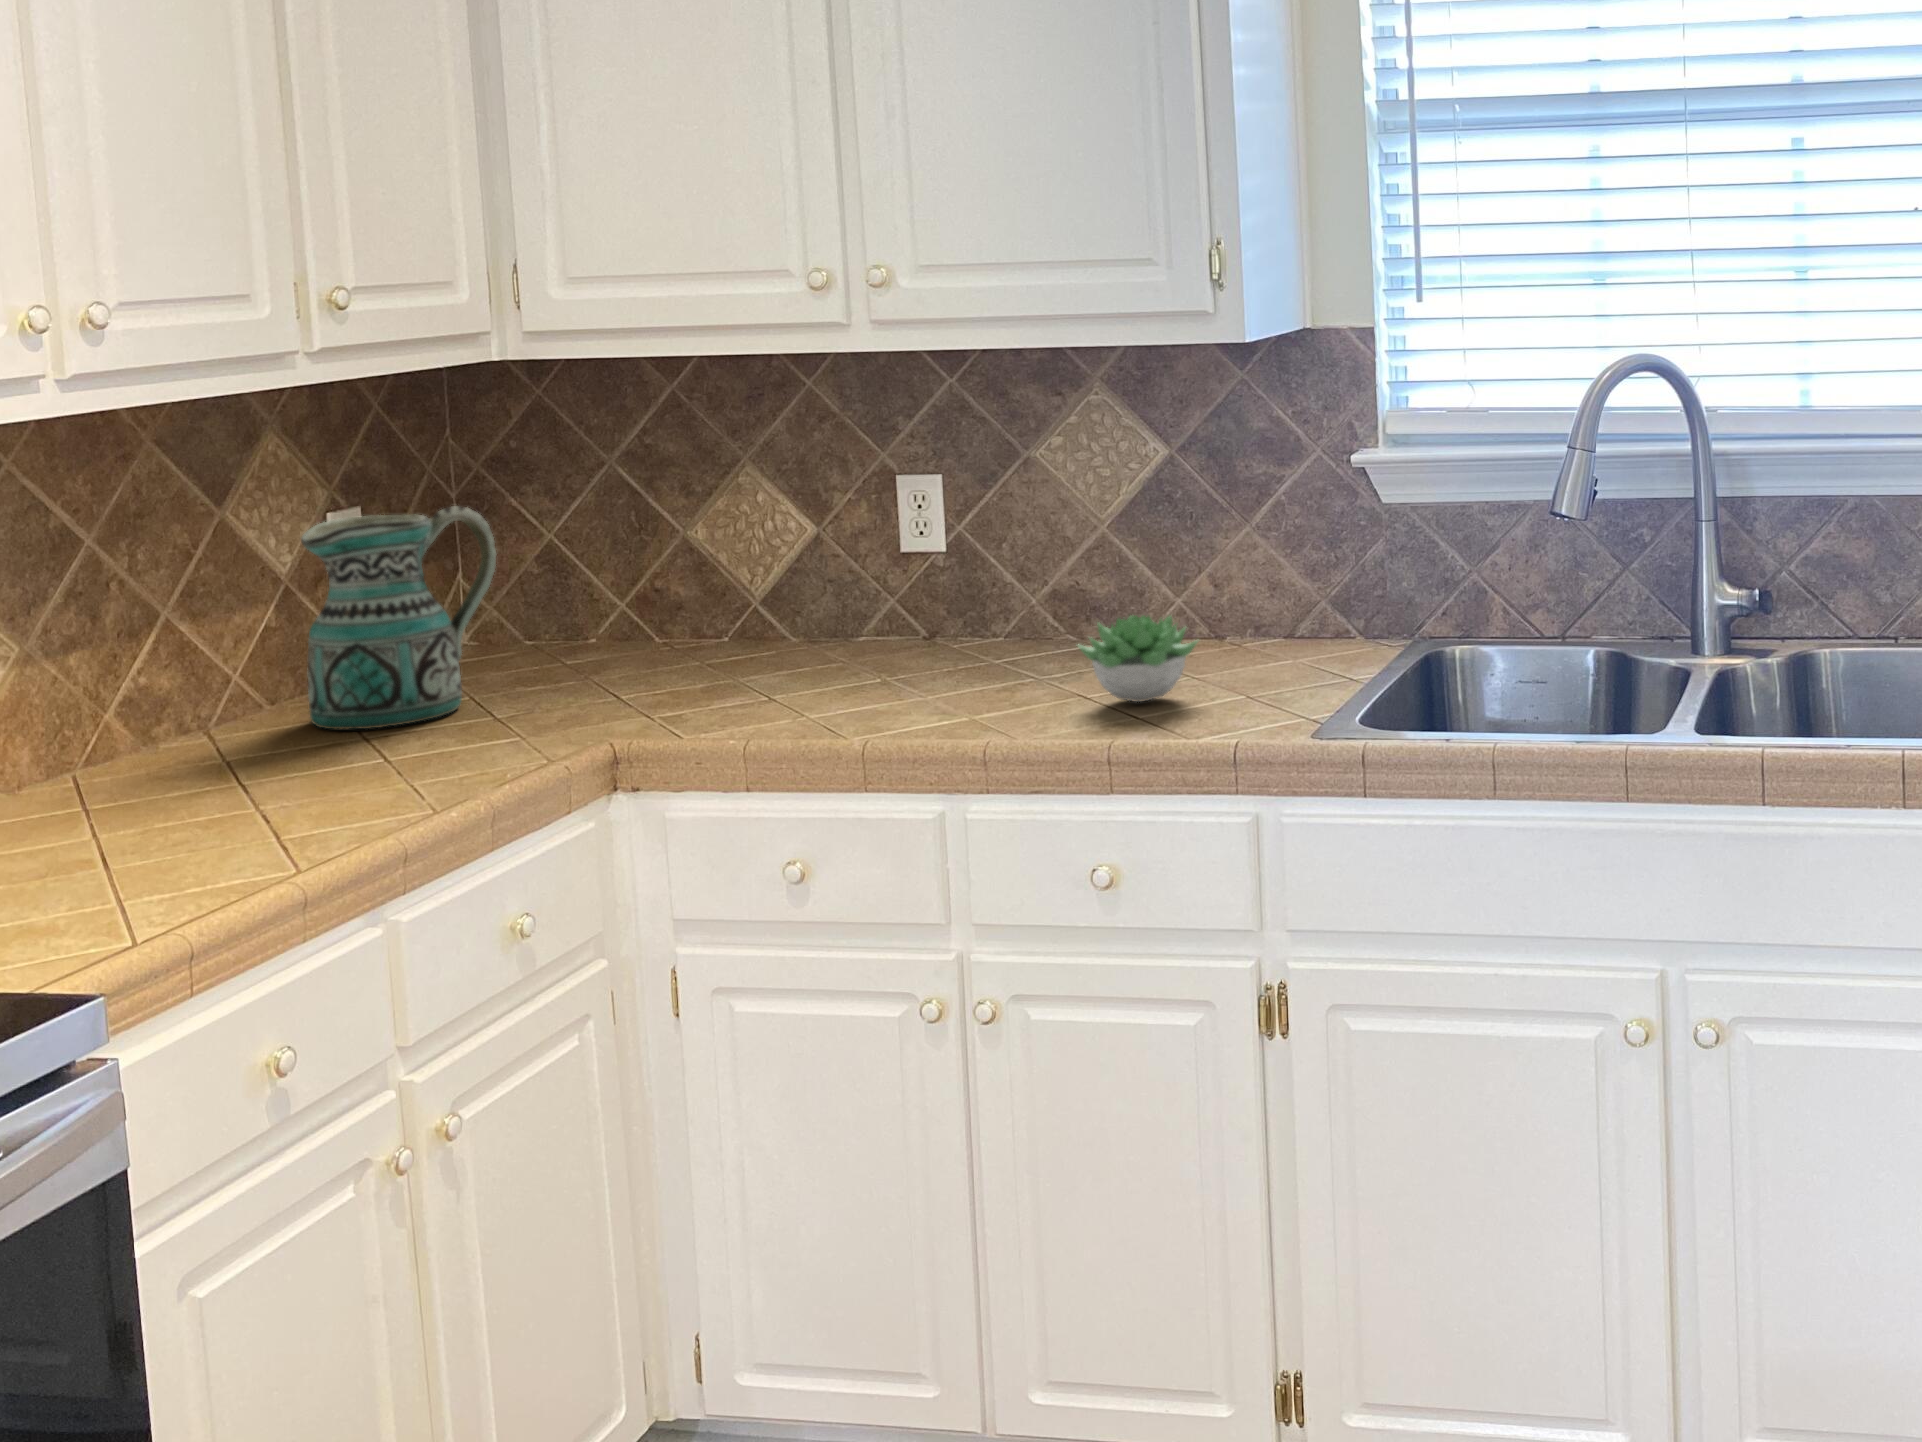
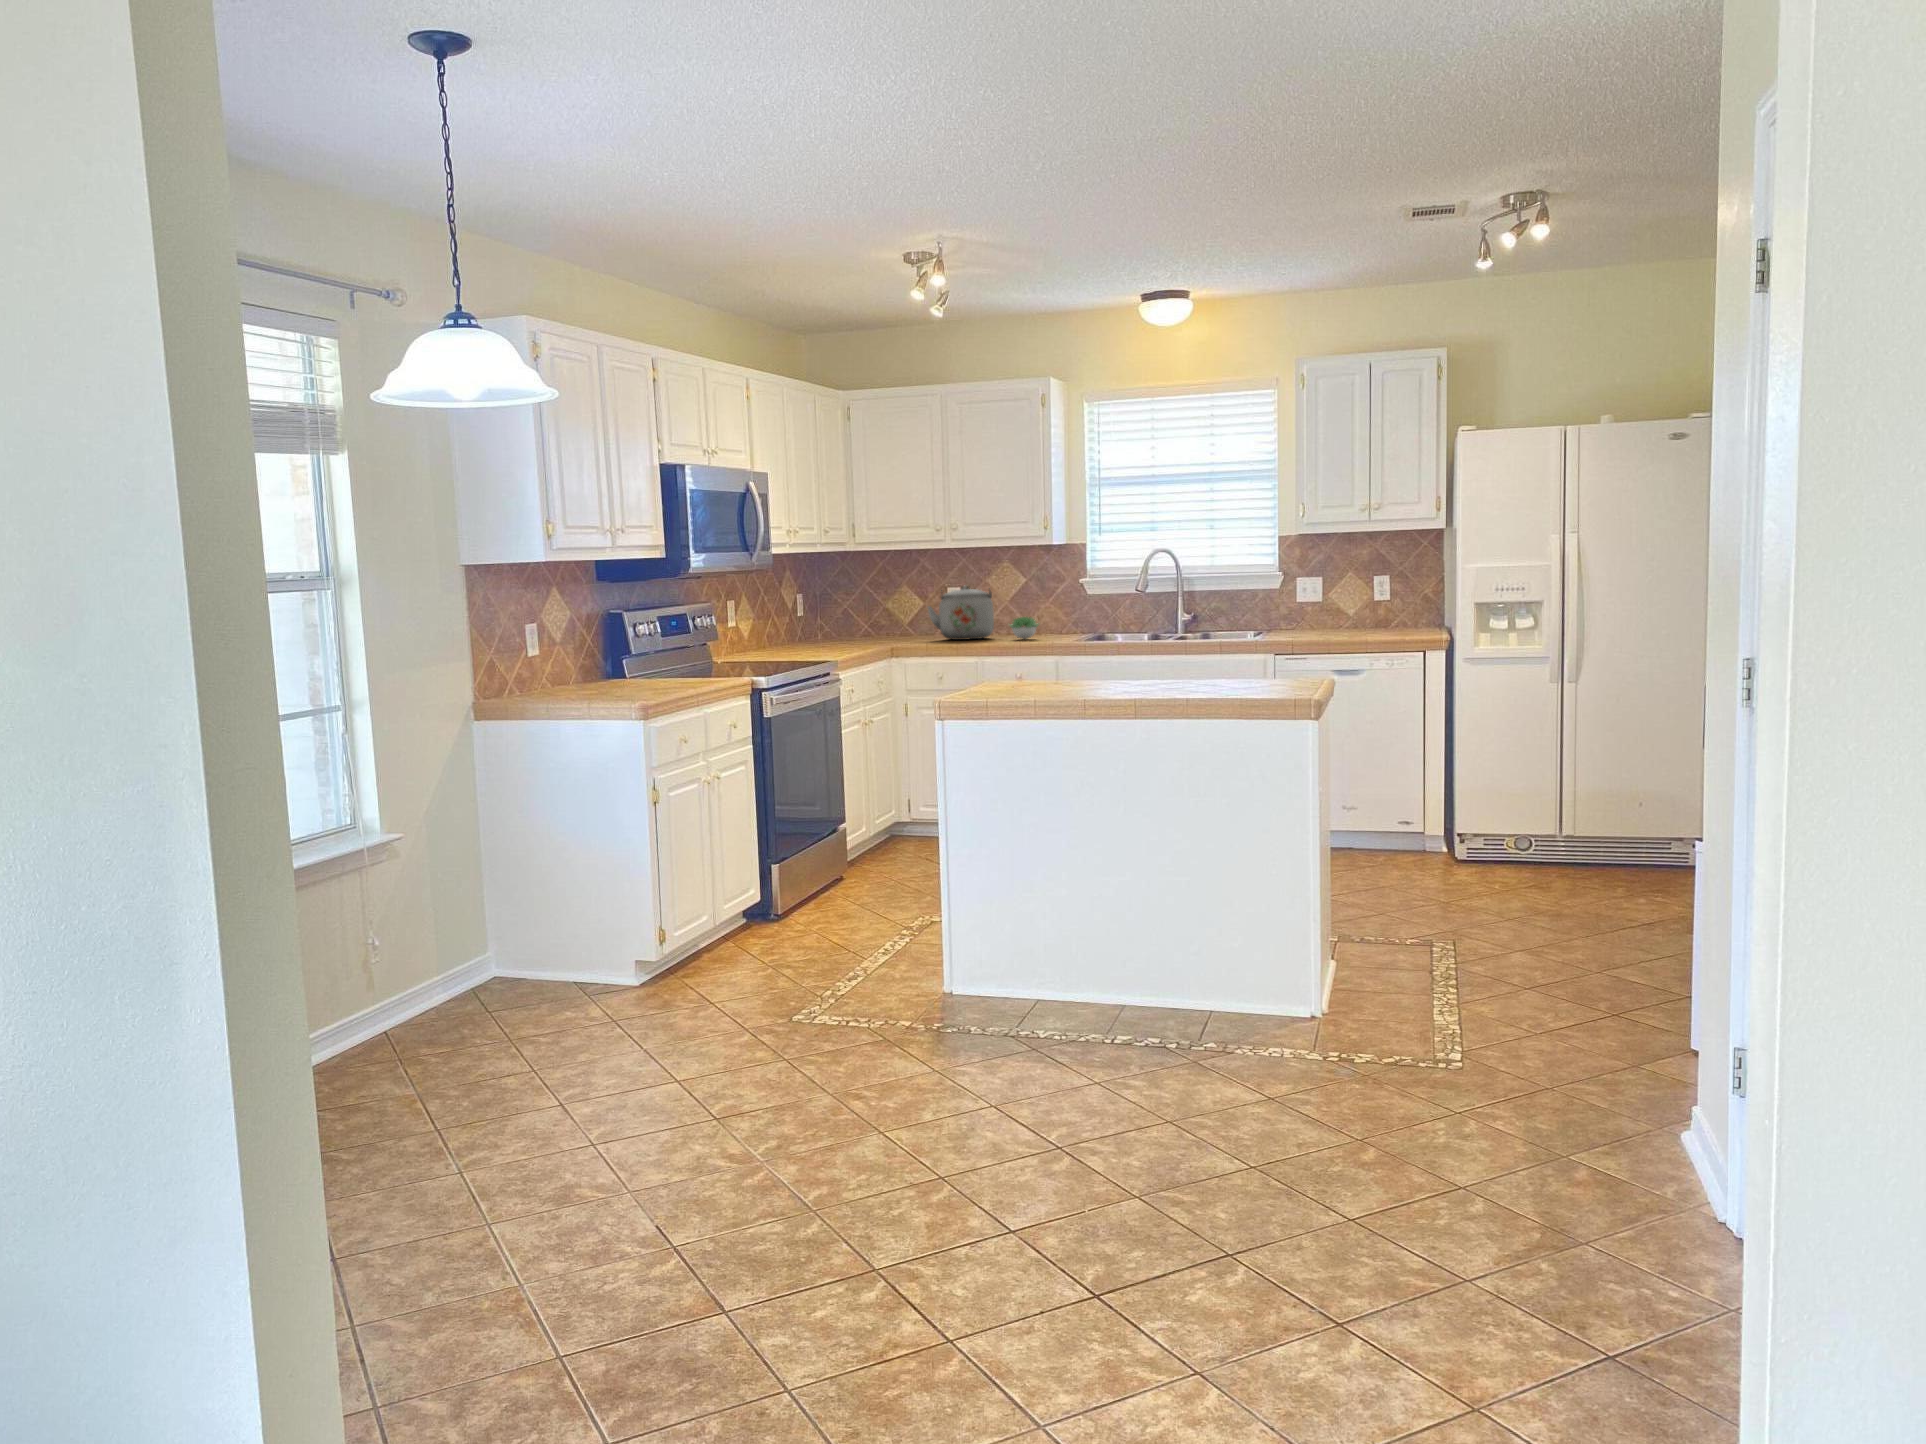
kettle: none [784,490,1039,696] -> present [928,586,994,640]
ceramic pitcher: present [301,506,496,729] -> none [805,589,847,645]

